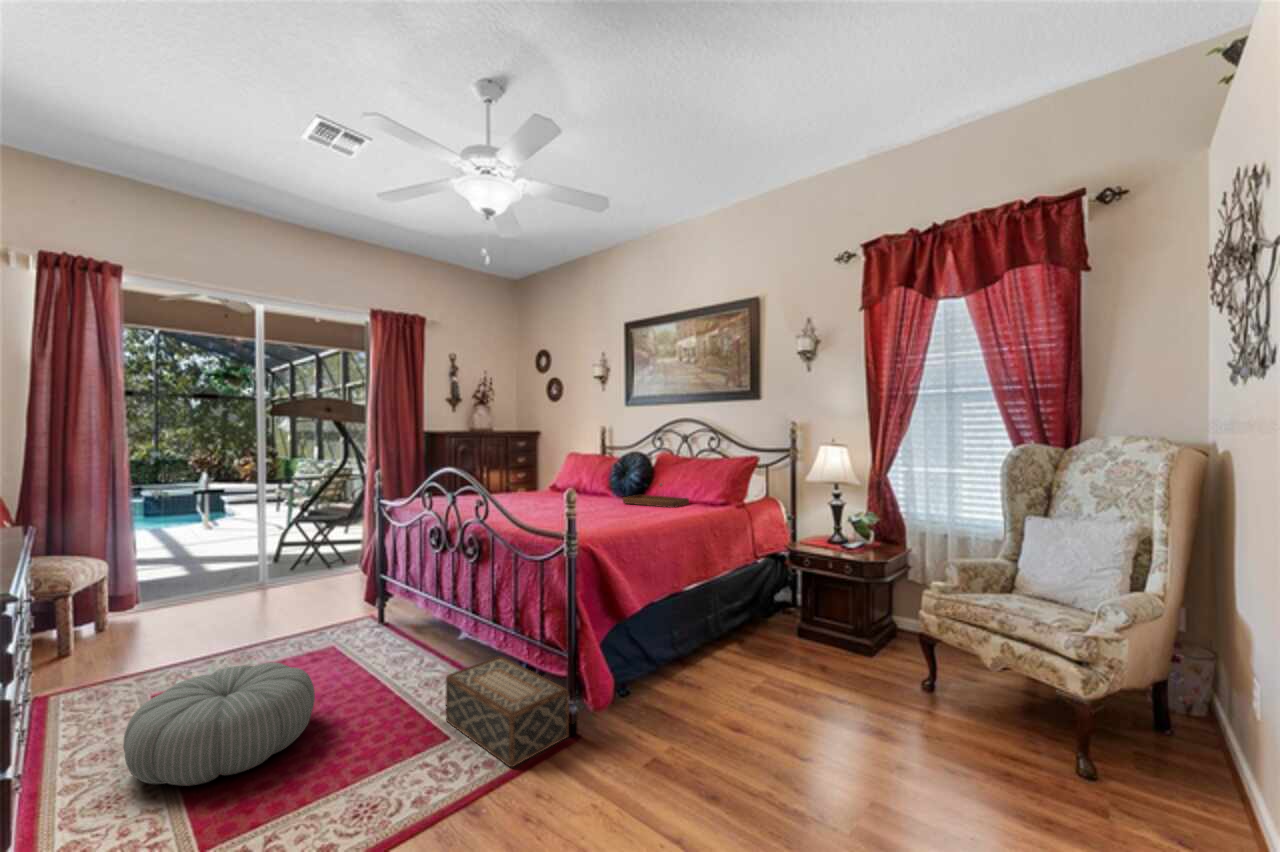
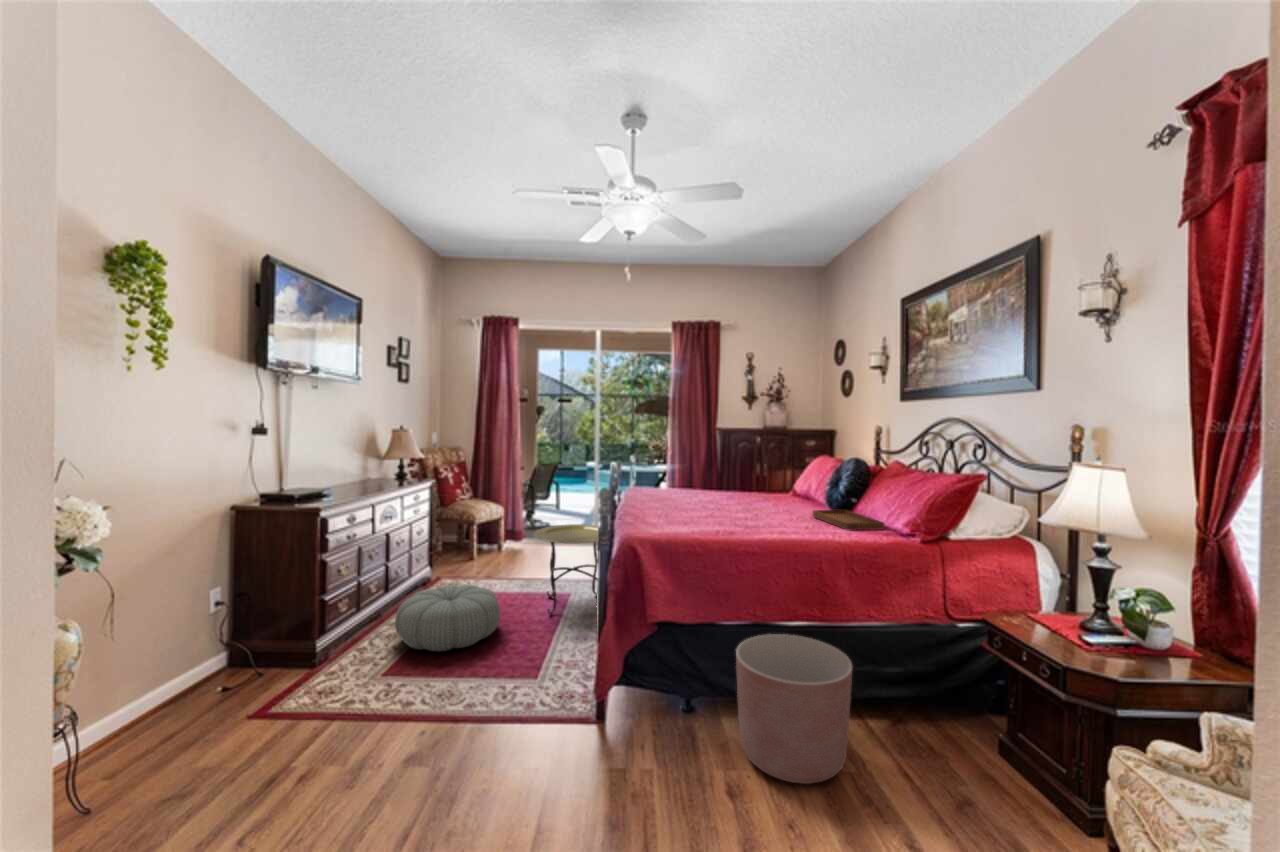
side table: none [297,552,415,676] -> present [534,524,599,615]
planter: none [674,591,764,700] -> present [736,634,853,784]
woven basket: present [446,657,569,767] -> none [531,634,604,726]

